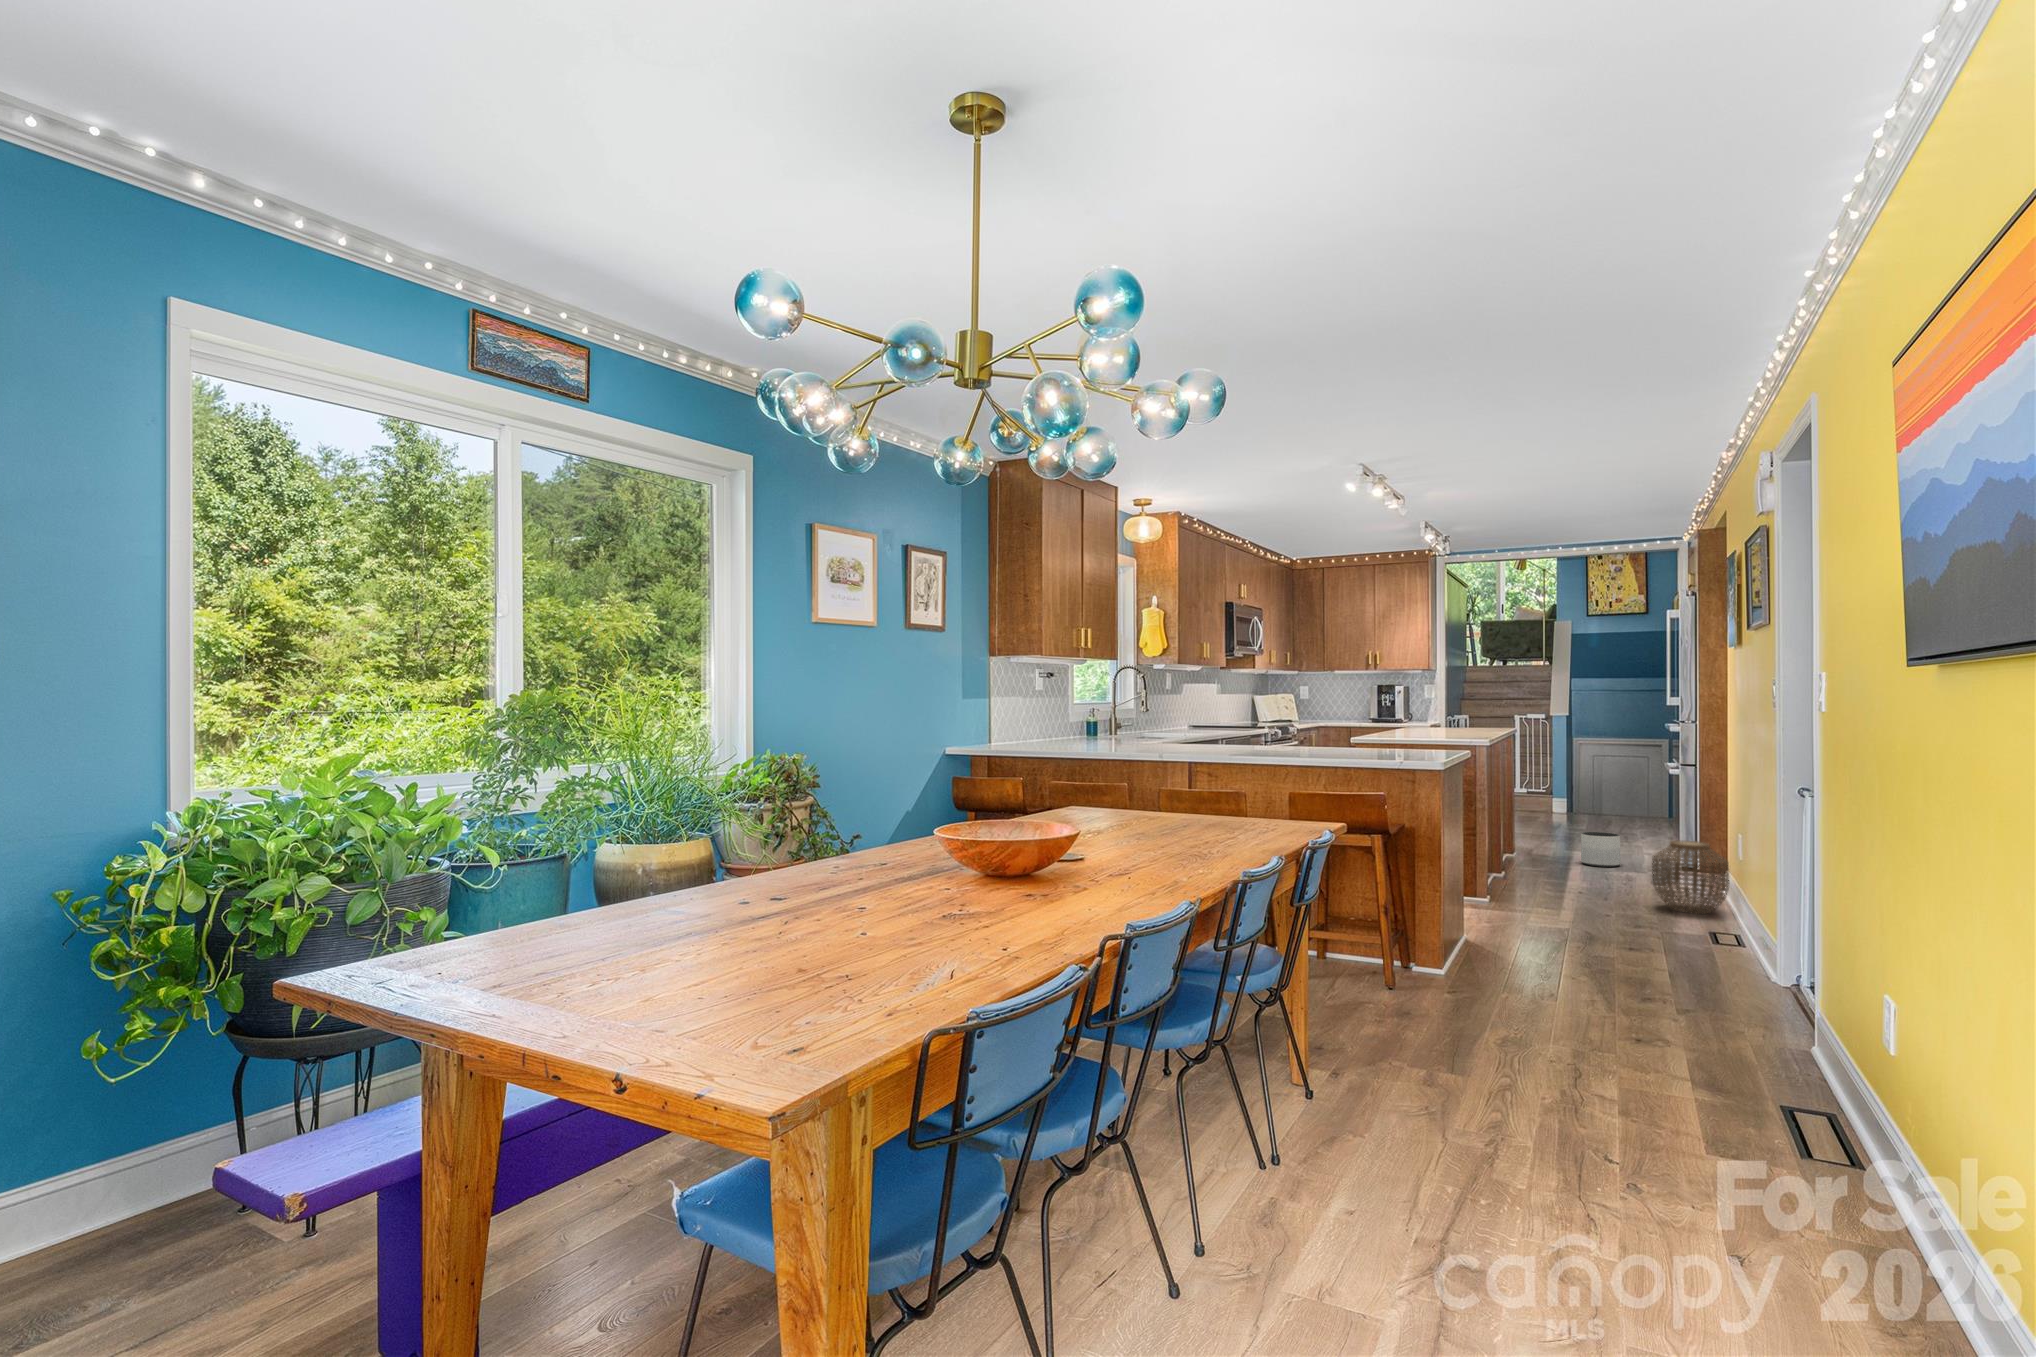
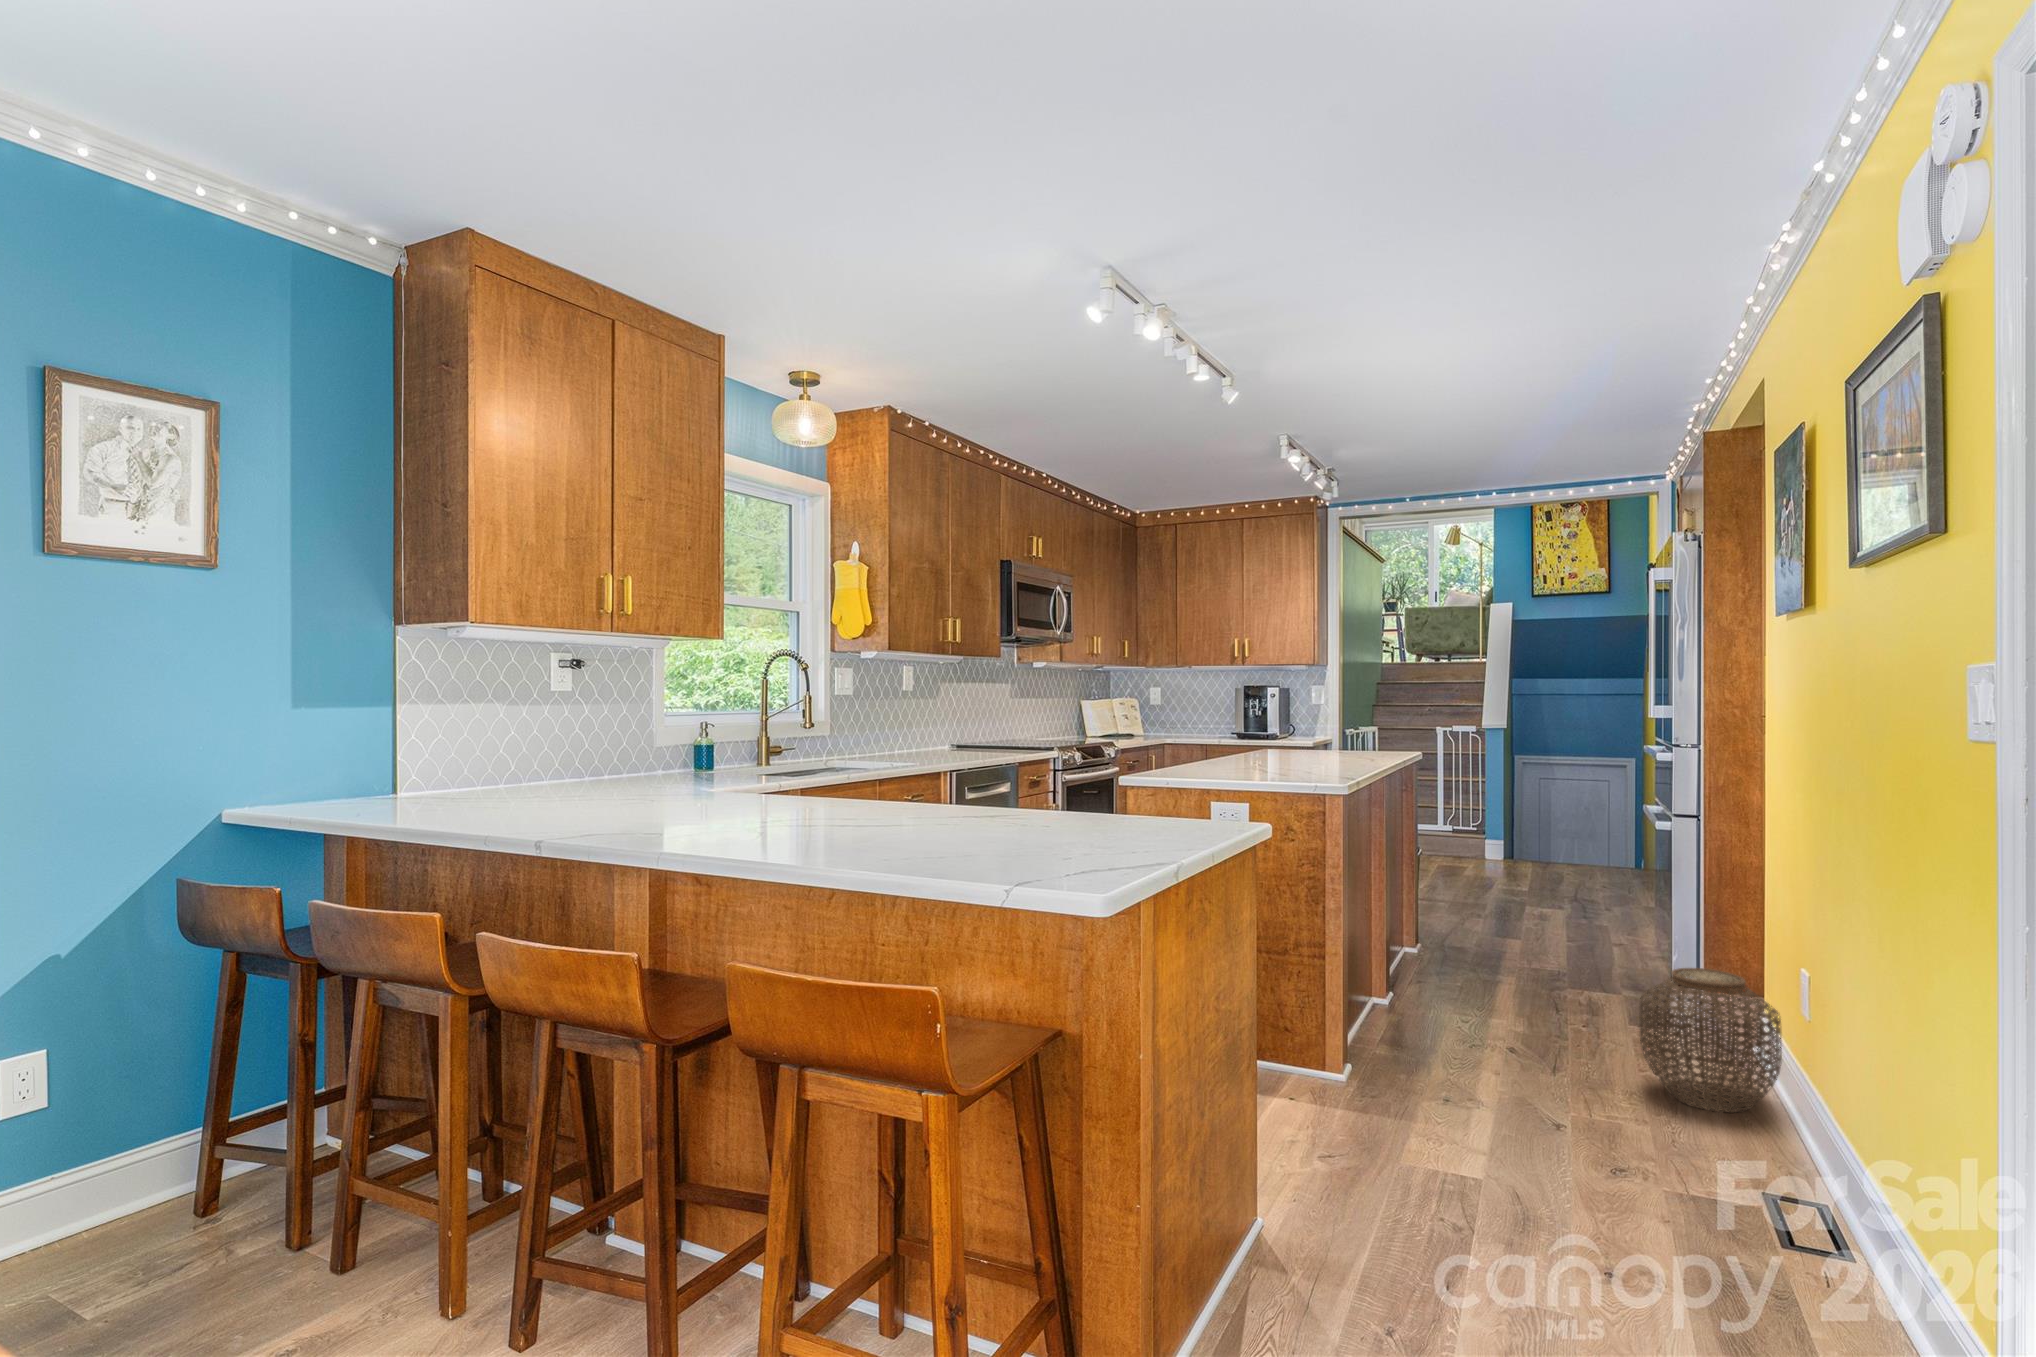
planter: present [1581,832,1621,867] -> none [1519,917,1580,976]

